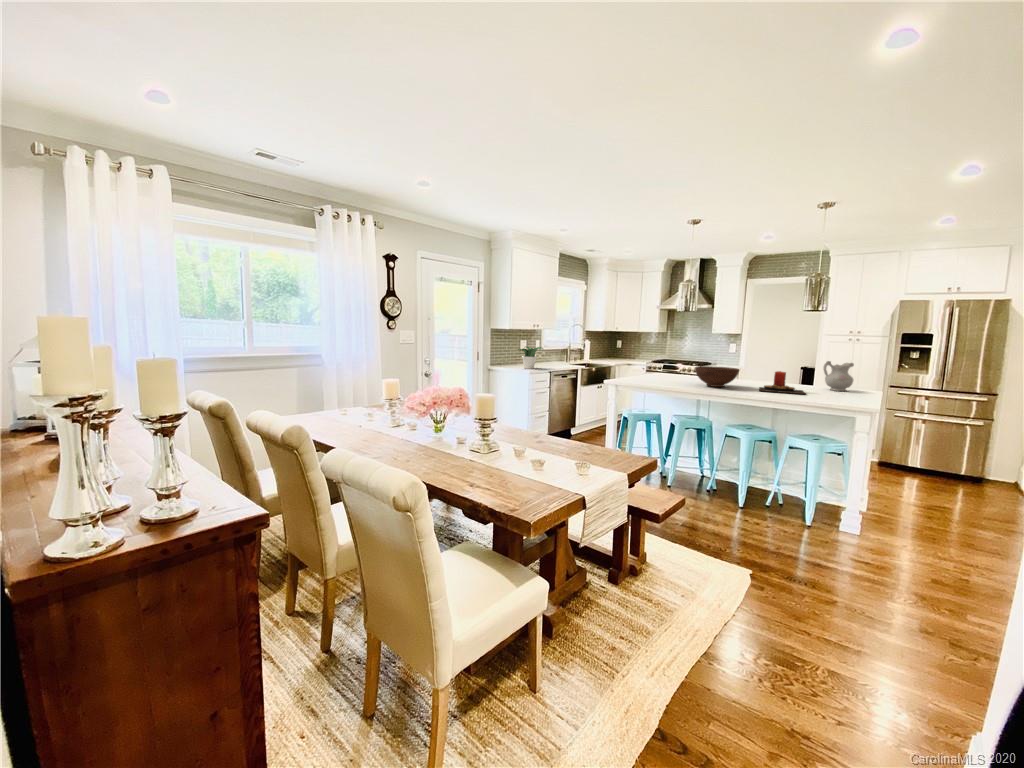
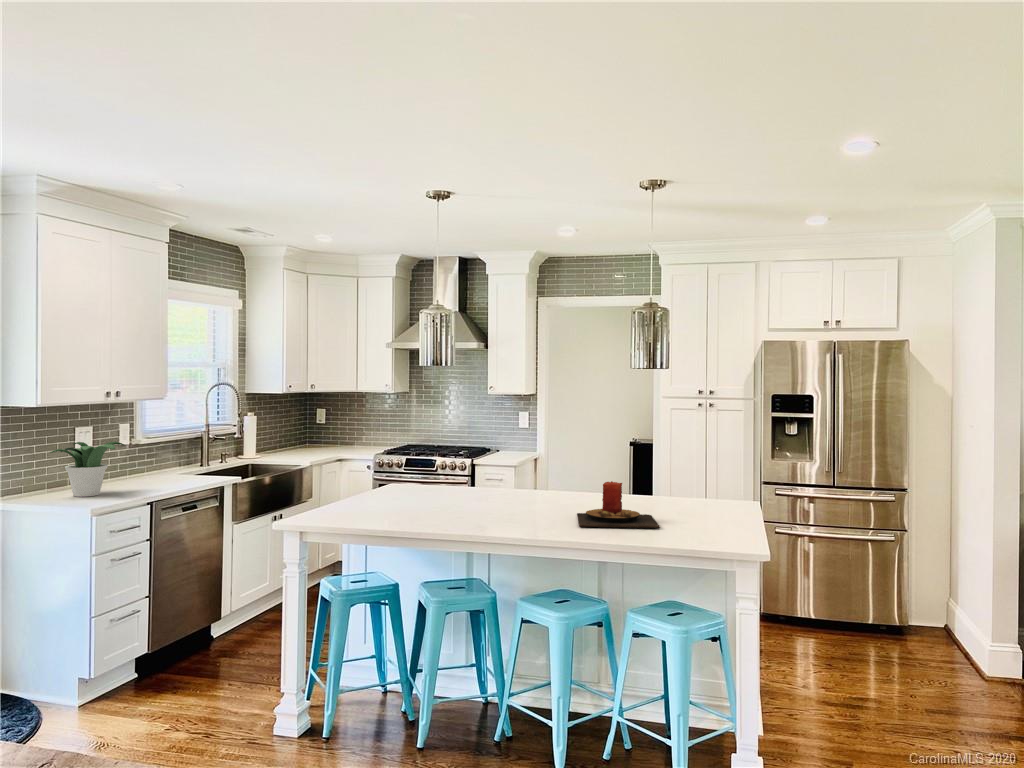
ceramic pitcher: present [823,361,854,391] -> none [679,454,726,510]
fruit bowl: present [695,366,739,387] -> none [456,476,539,522]

